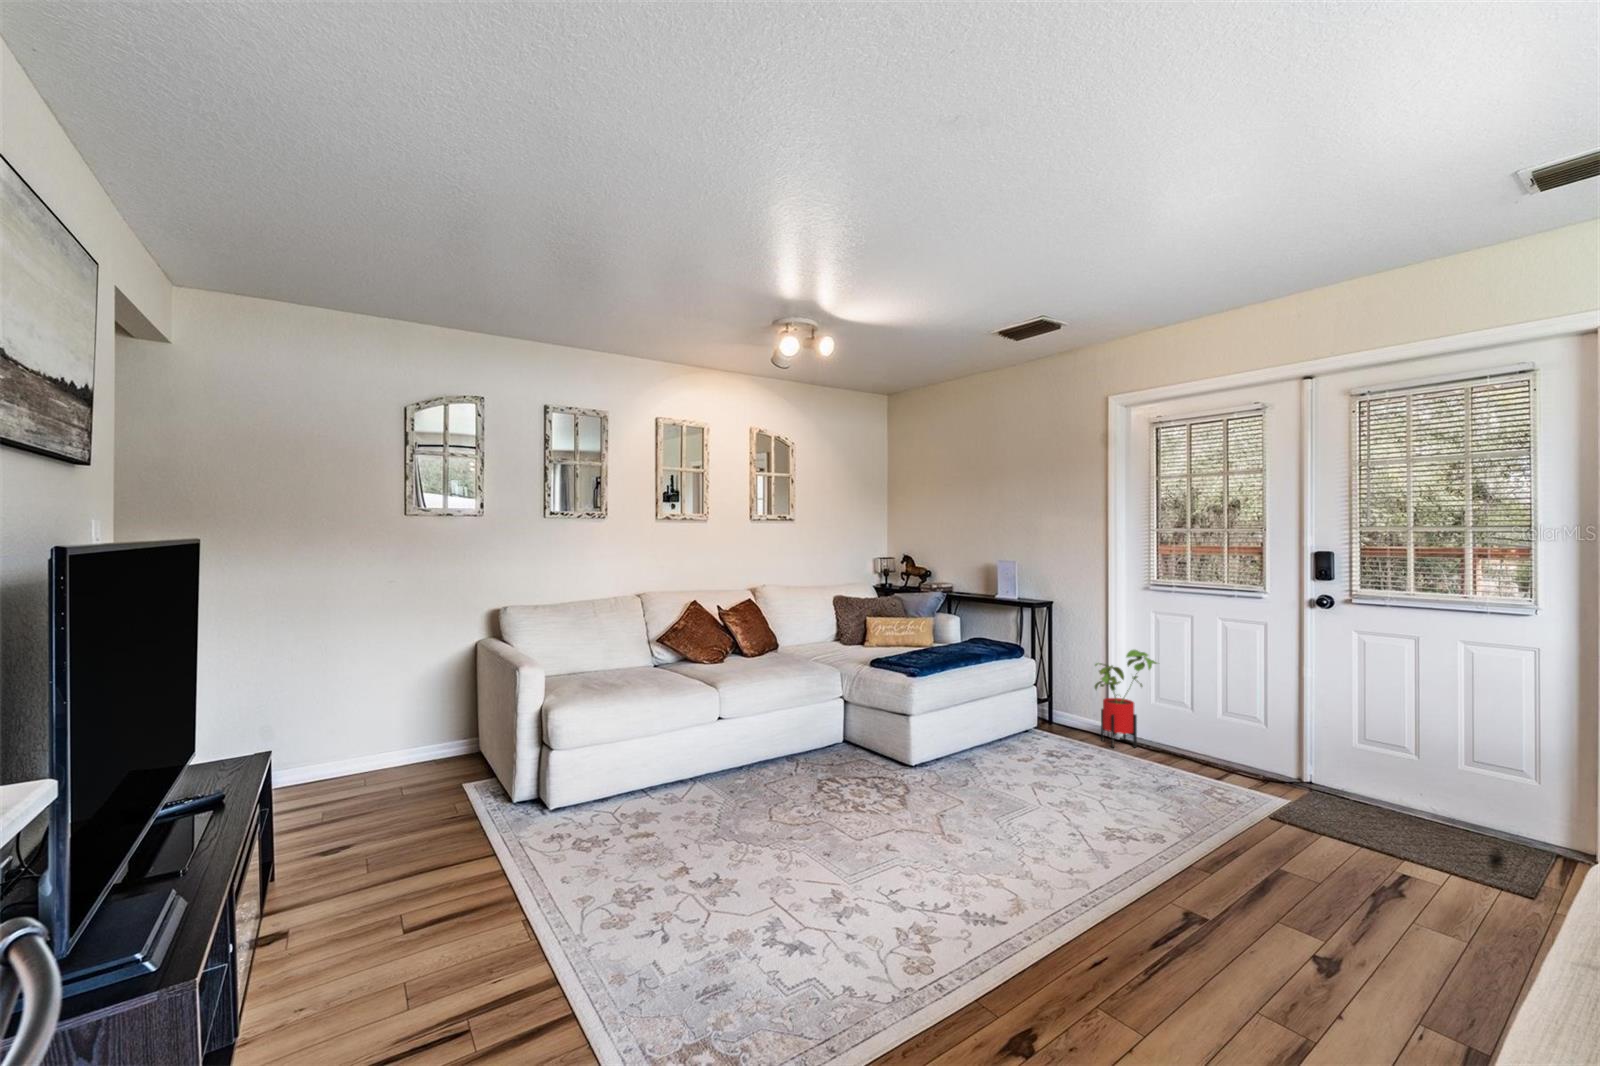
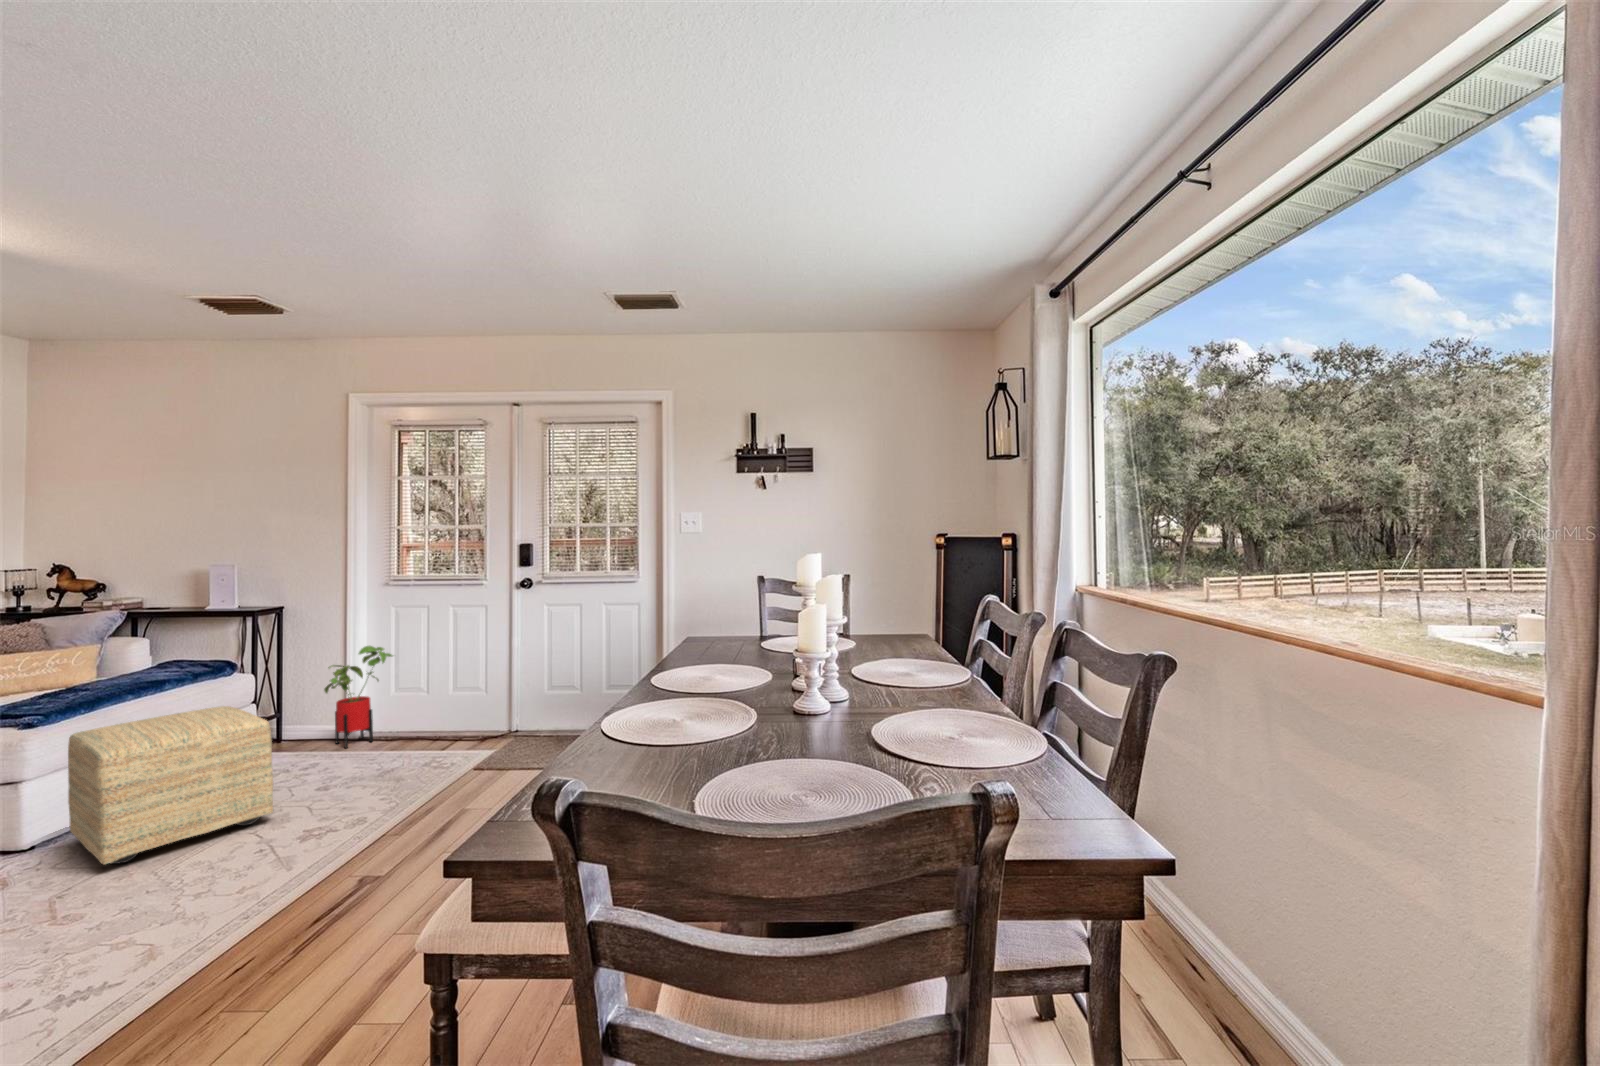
ottoman: none [934,688,1075,807] -> present [68,706,273,865]

